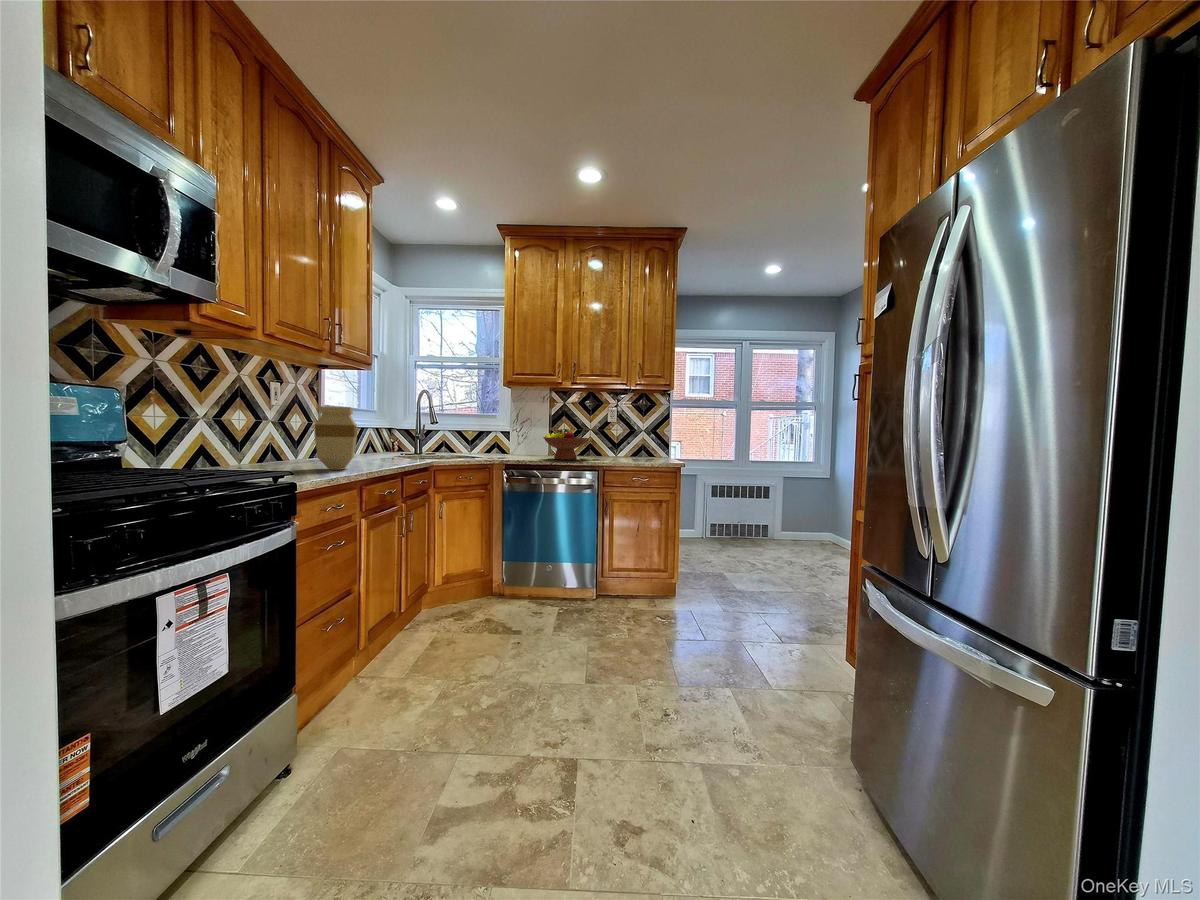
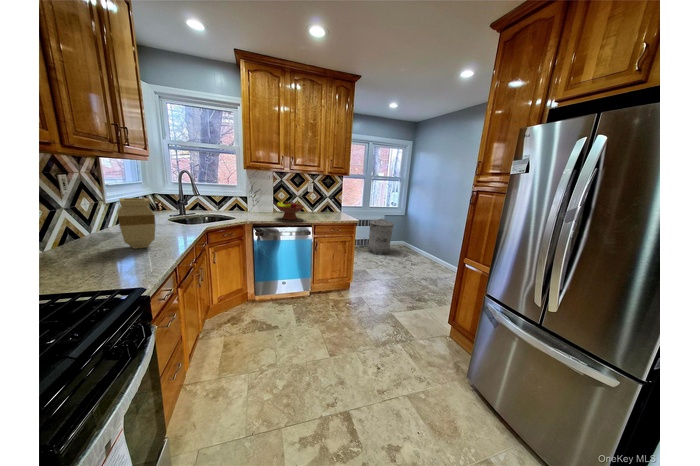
trash can: none [744,477,796,552] -> present [368,219,394,255]

